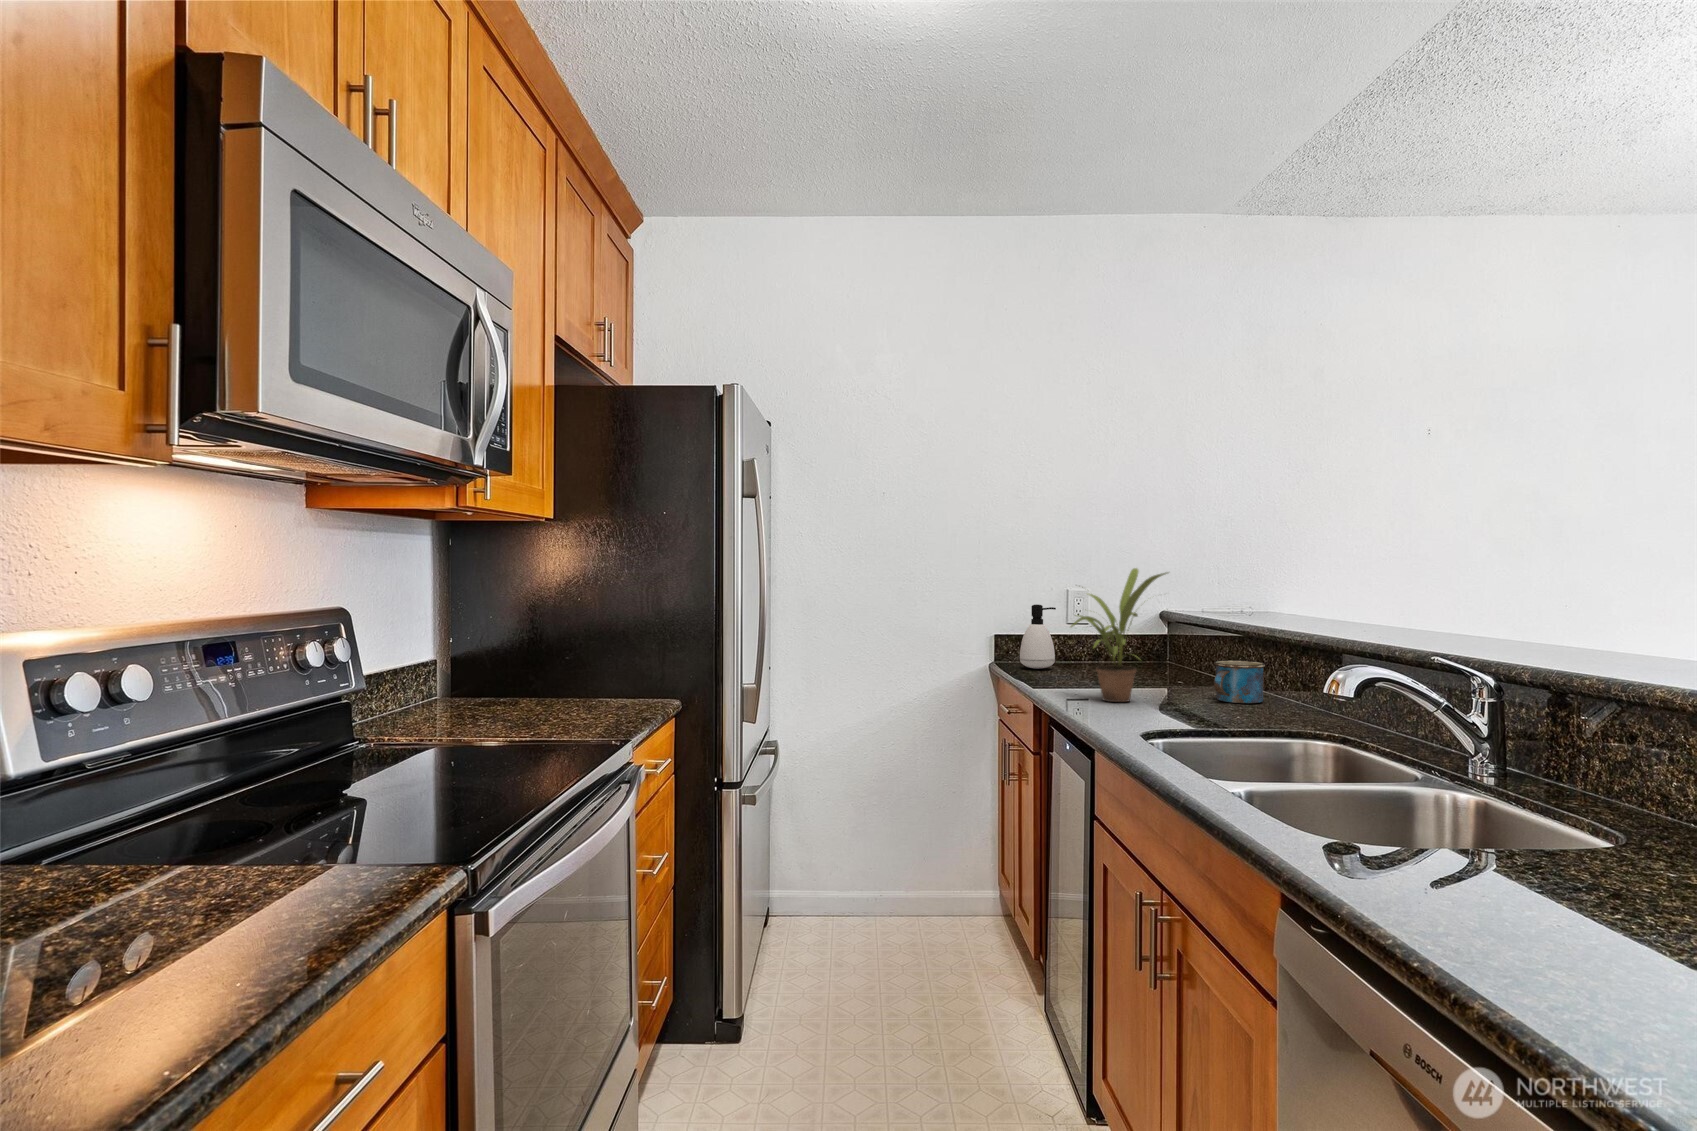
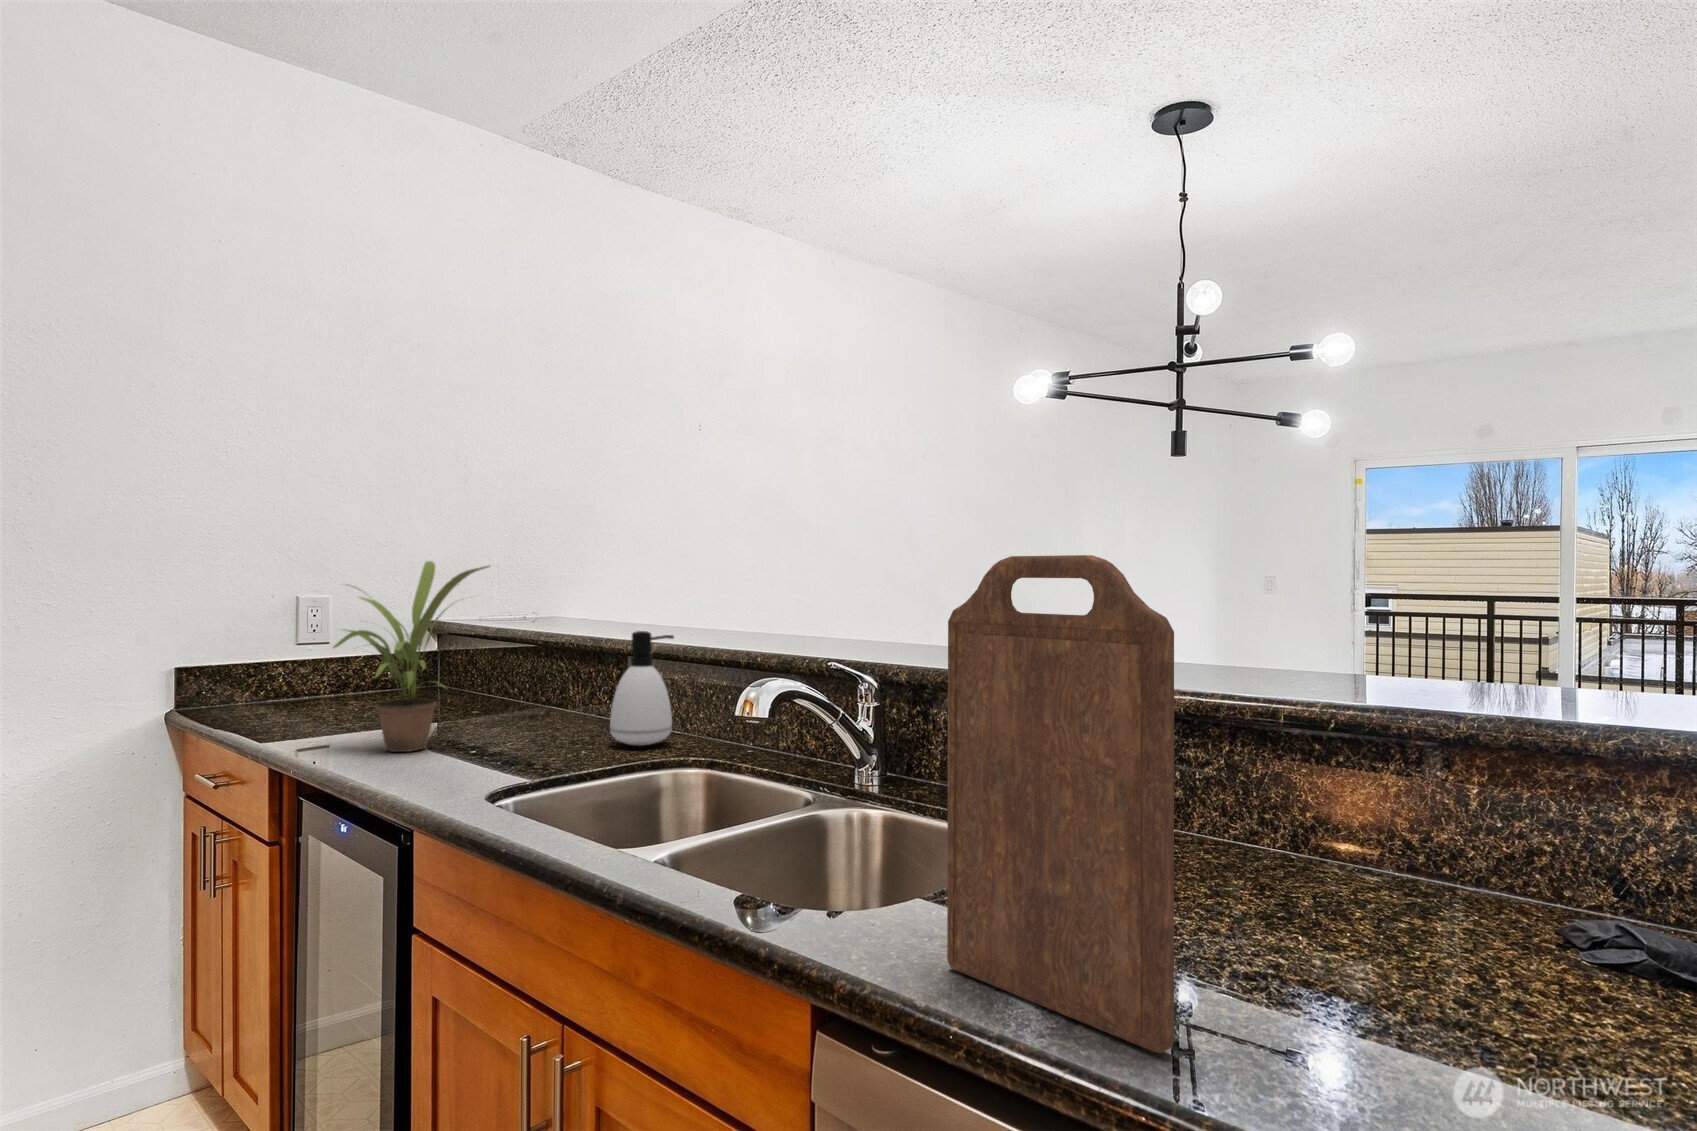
cutting board: none [1383,575,1514,960] -> present [947,555,1174,1053]
soap dispenser: present [1020,604,1056,669] -> present [610,631,674,746]
mug: present [1214,660,1265,703] -> none [532,678,593,732]

